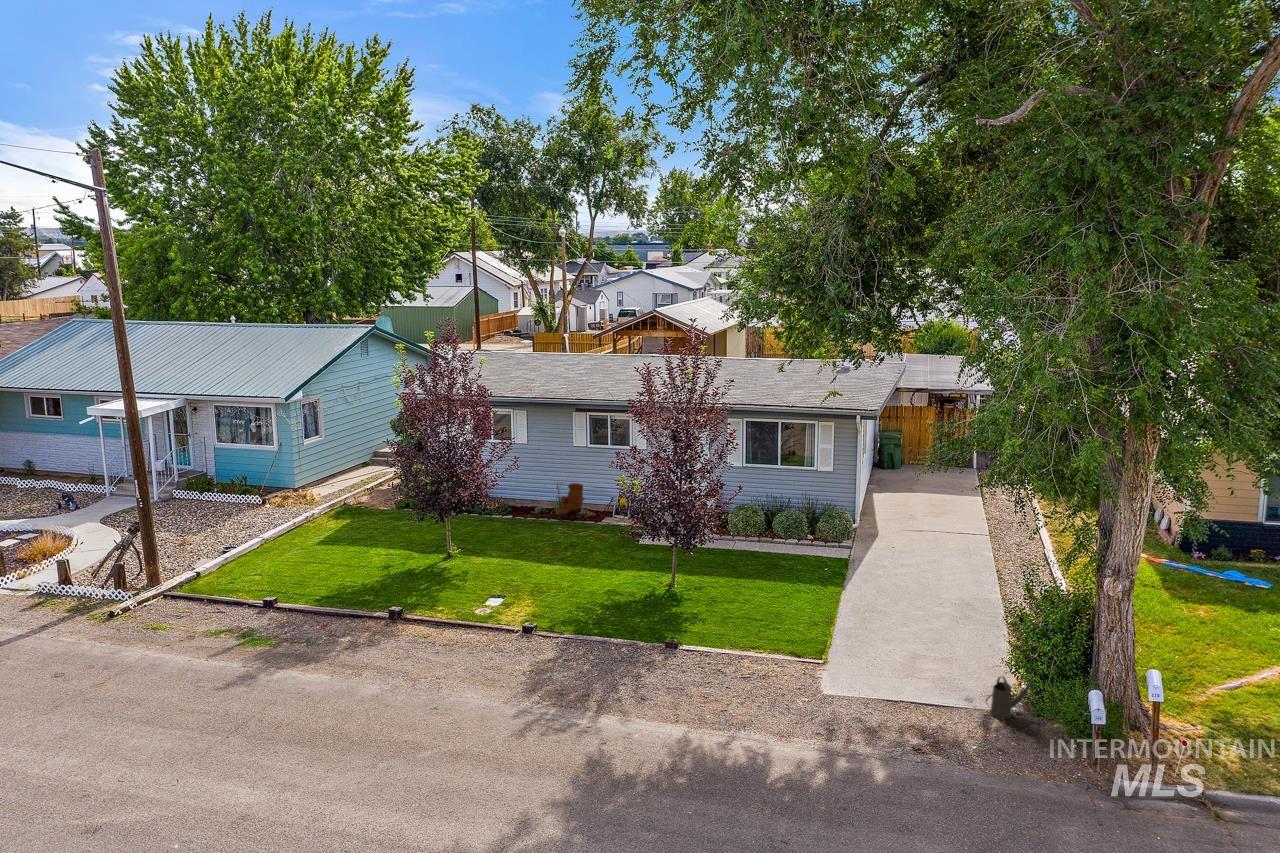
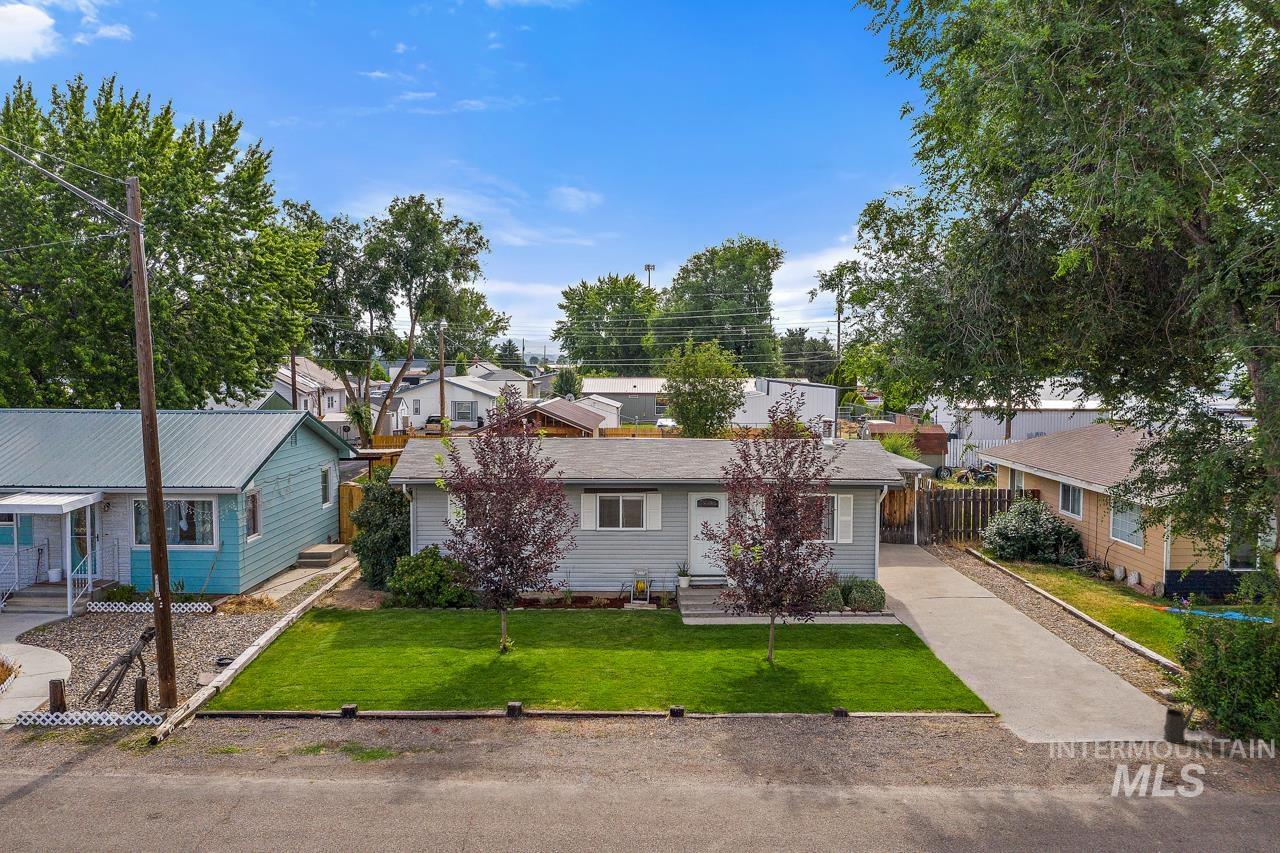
lounge chair: present [558,483,585,520] -> none [571,570,598,611]

